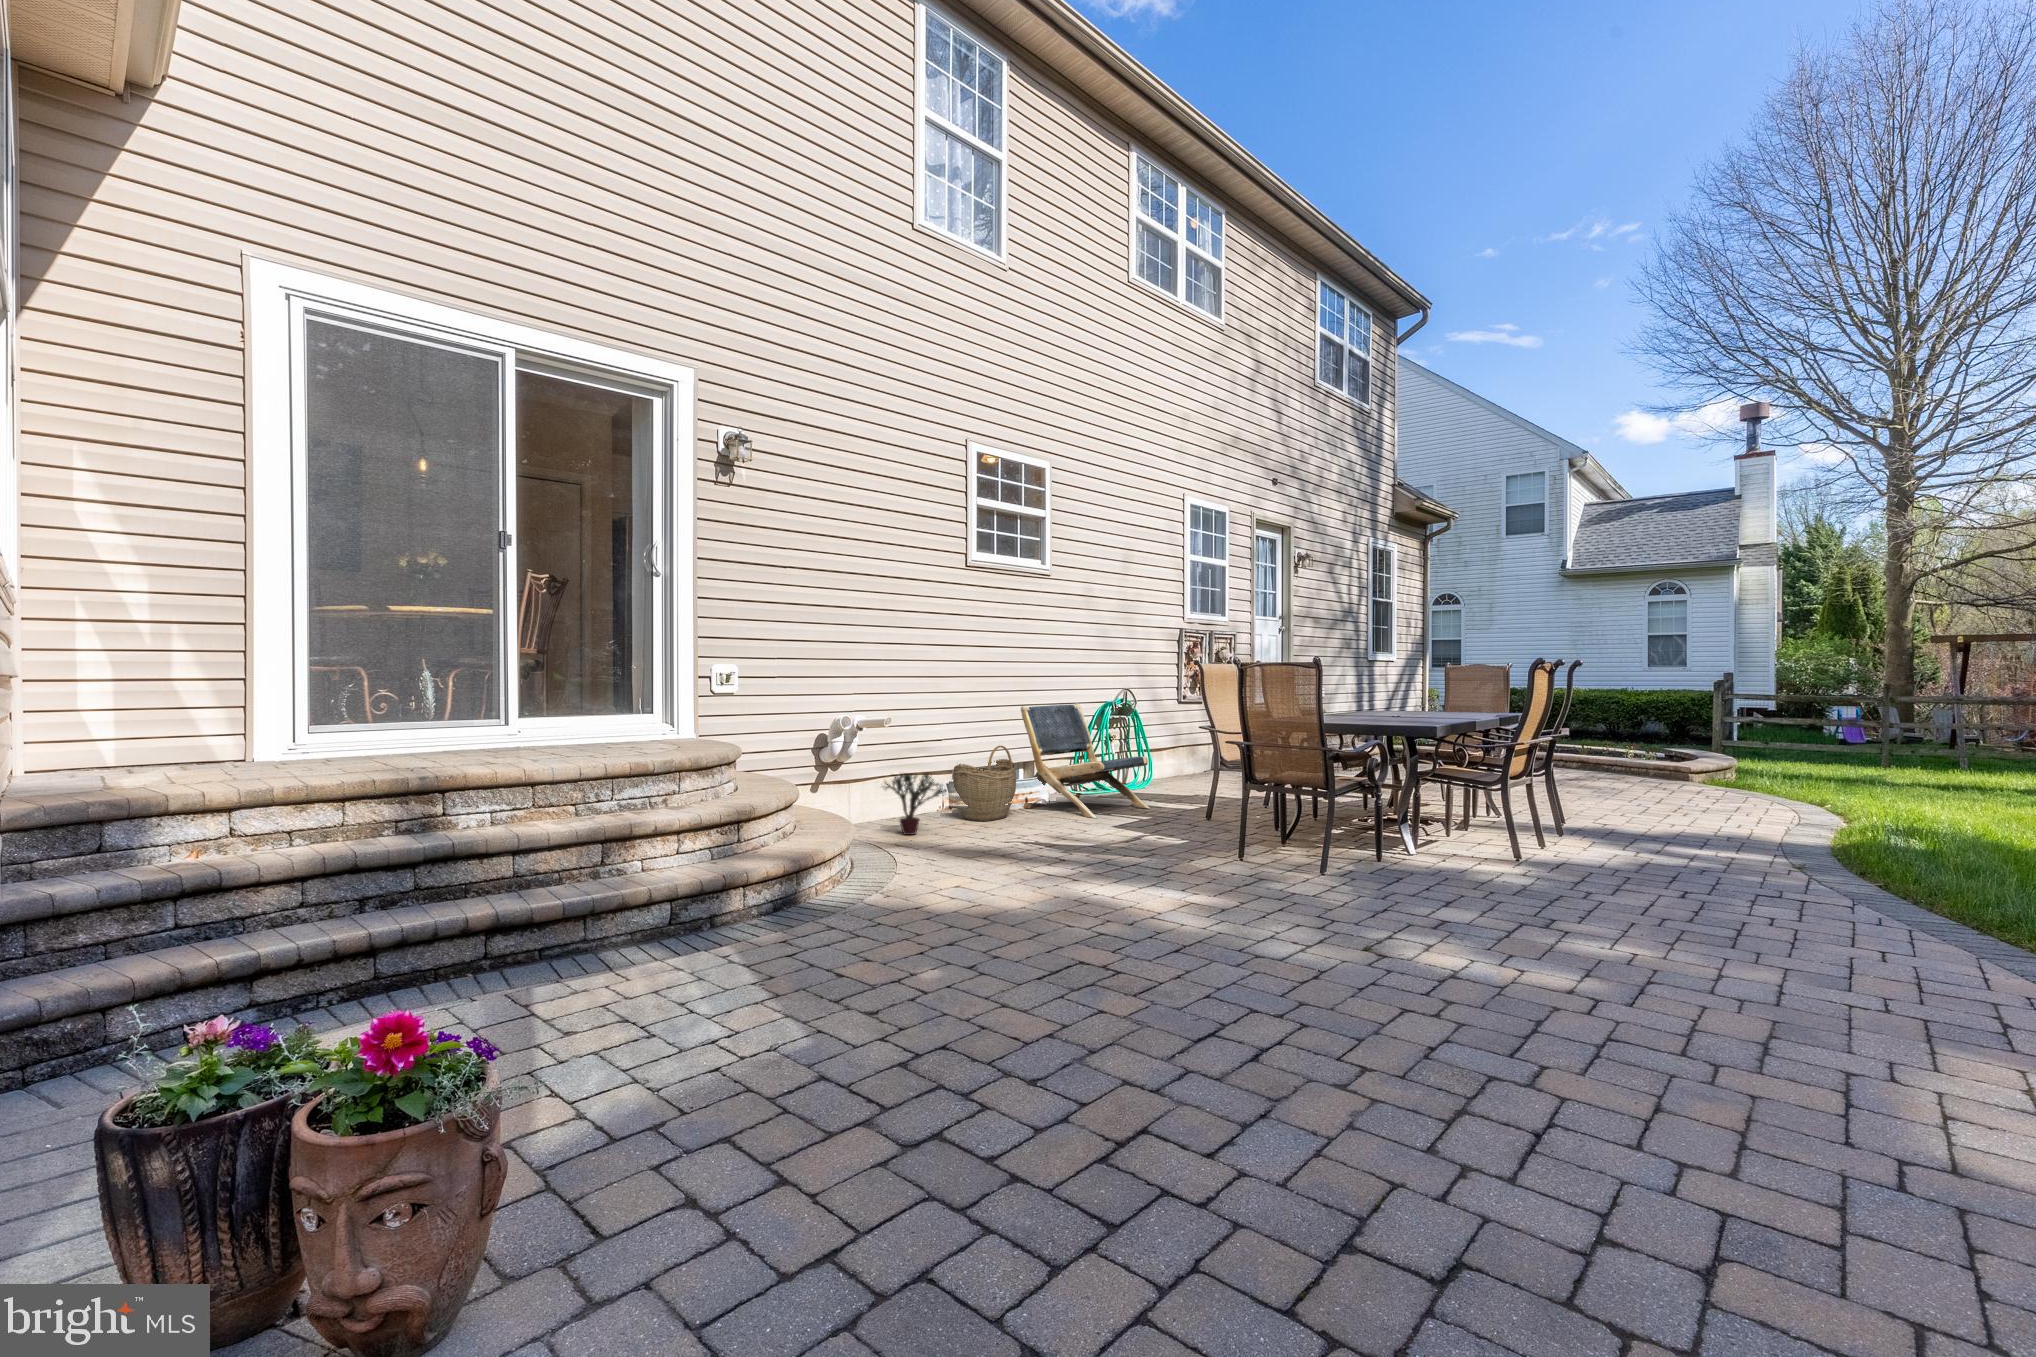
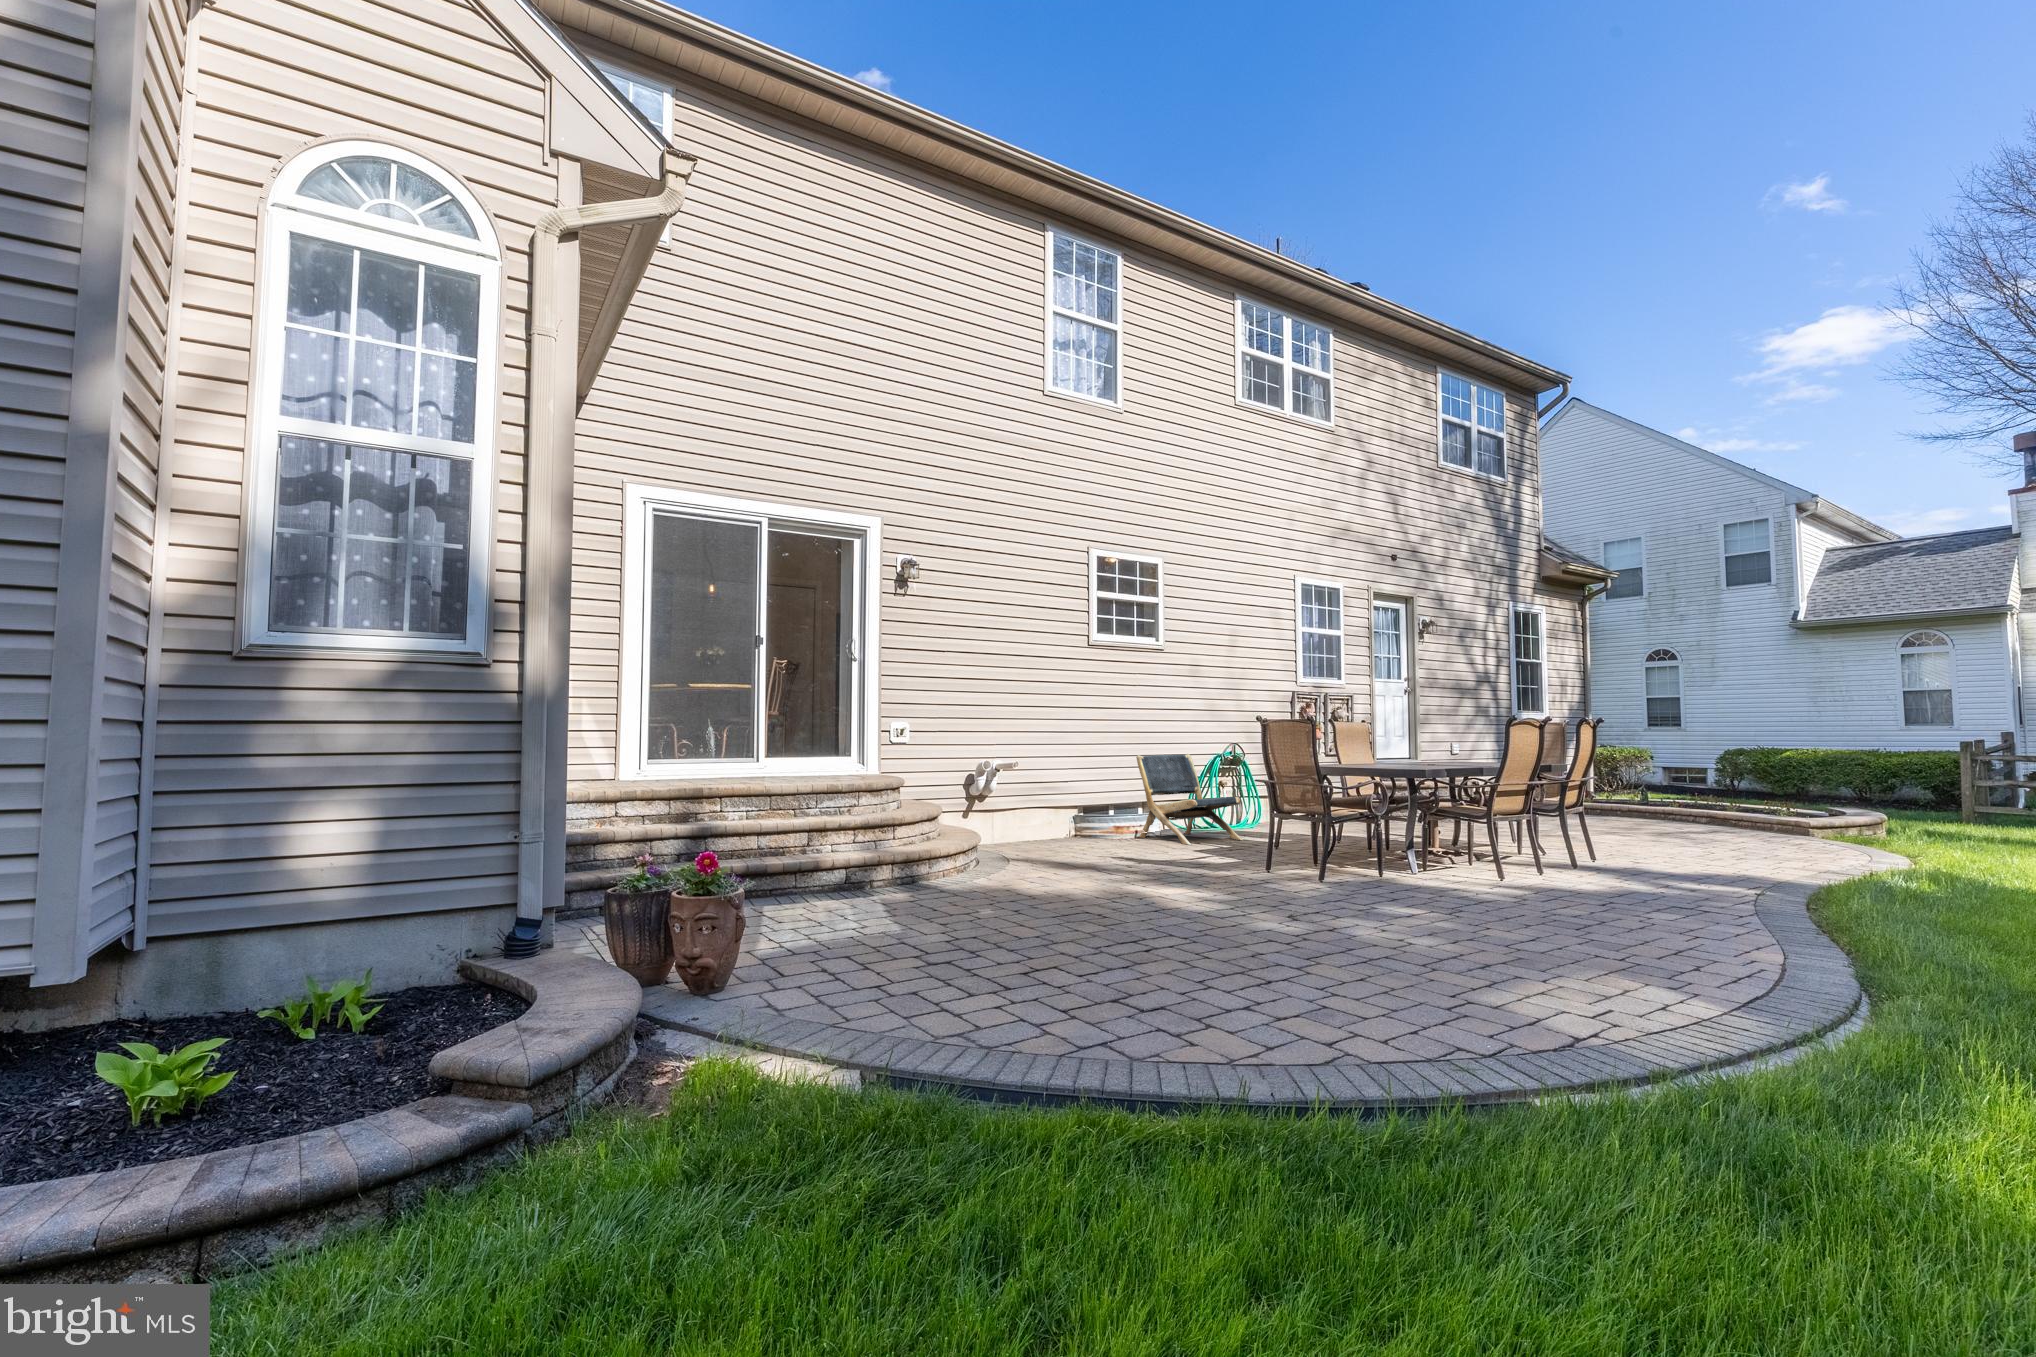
woven basket: present [953,746,1016,821] -> none [1076,784,1127,844]
potted plant: present [885,773,945,835] -> none [1014,801,1063,850]

